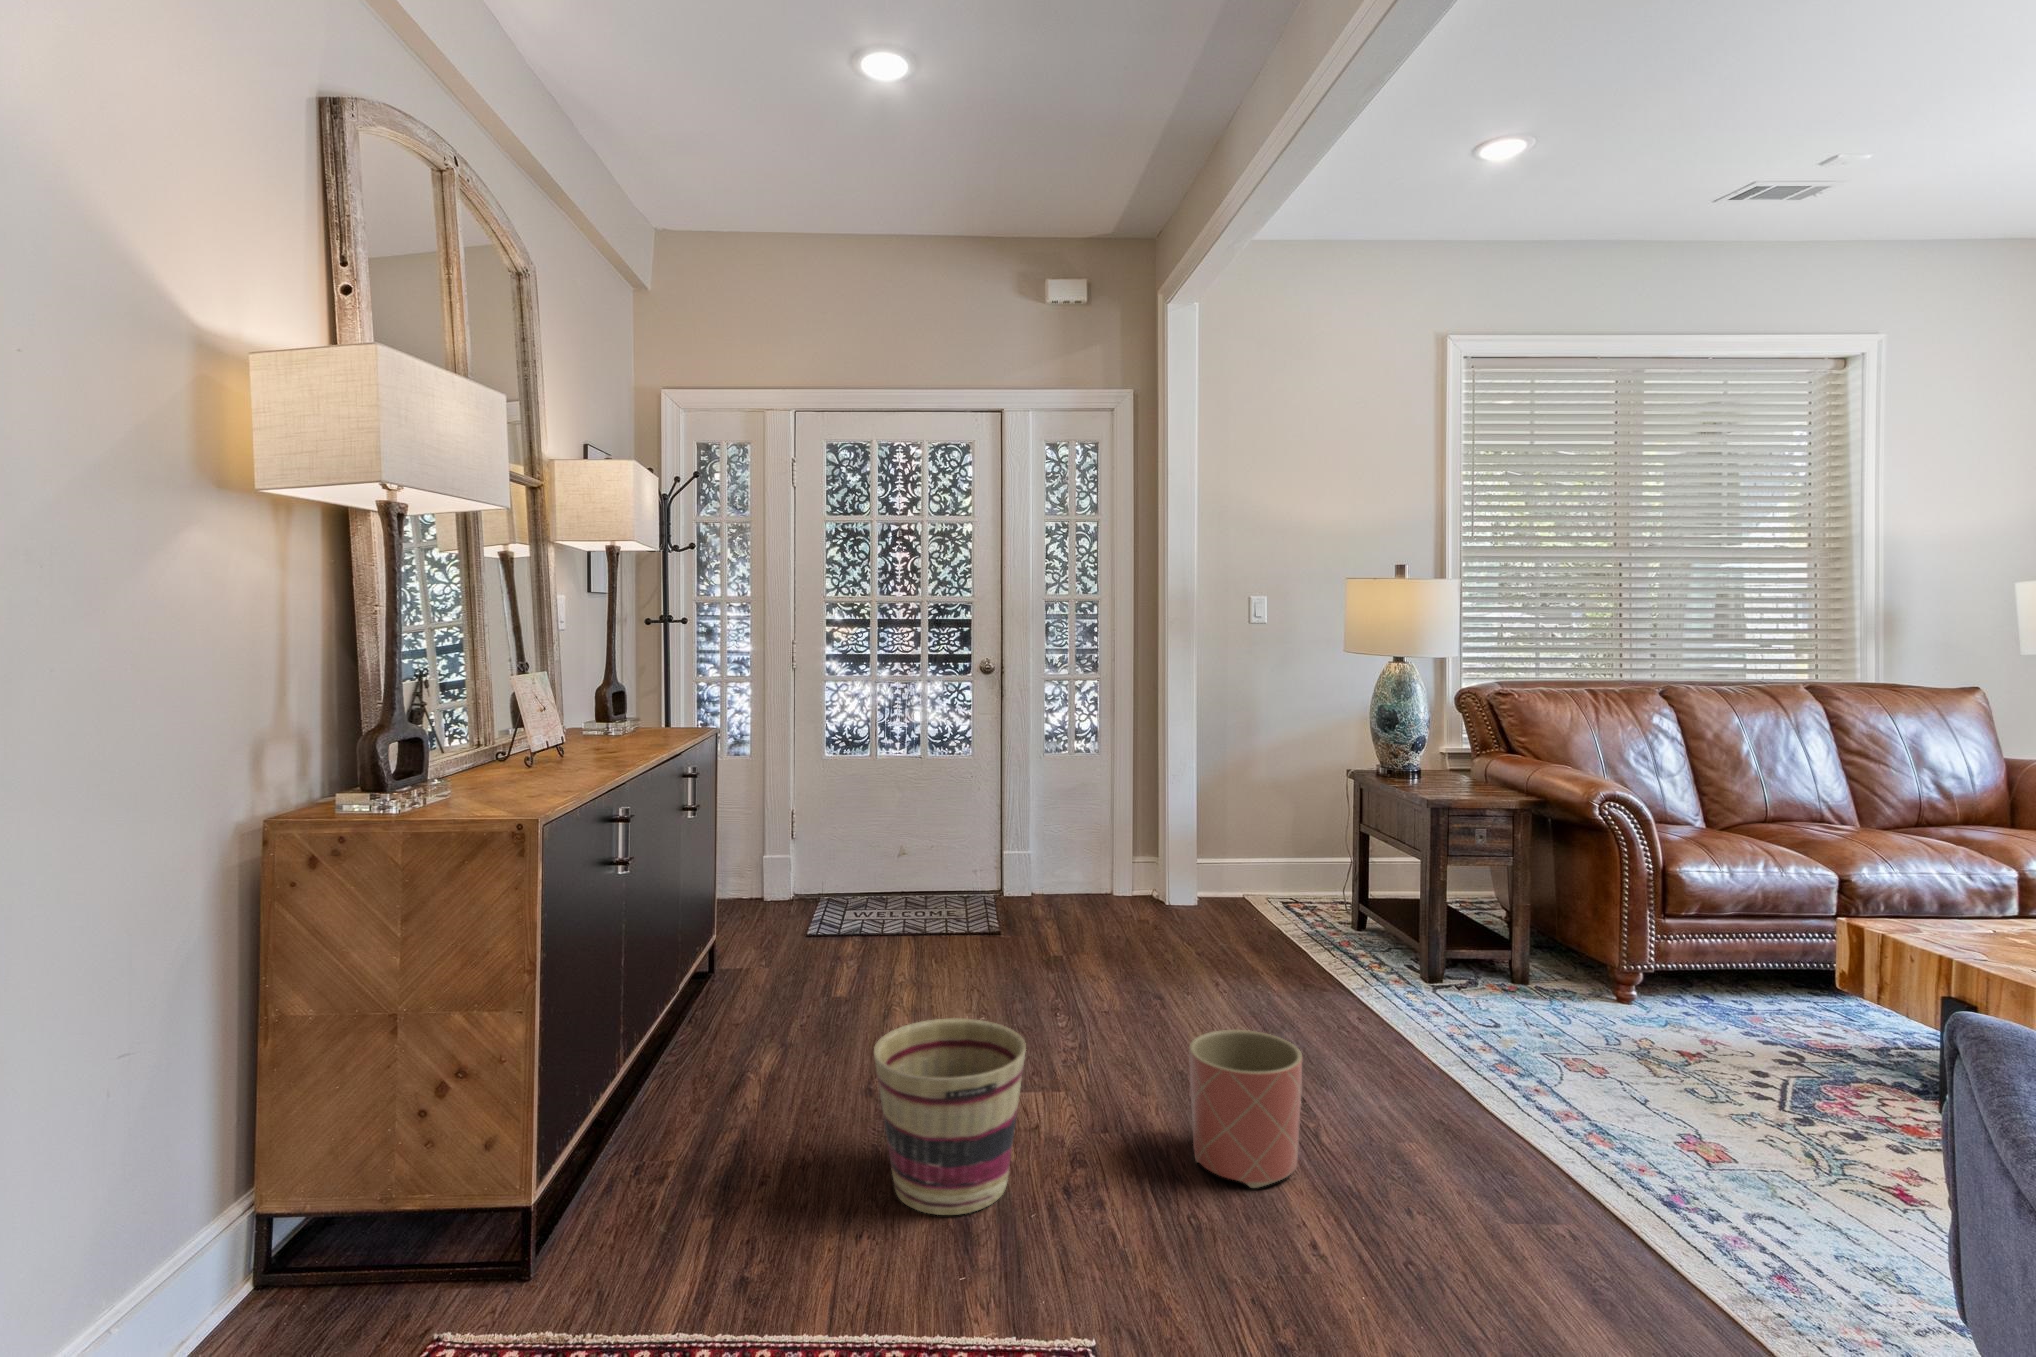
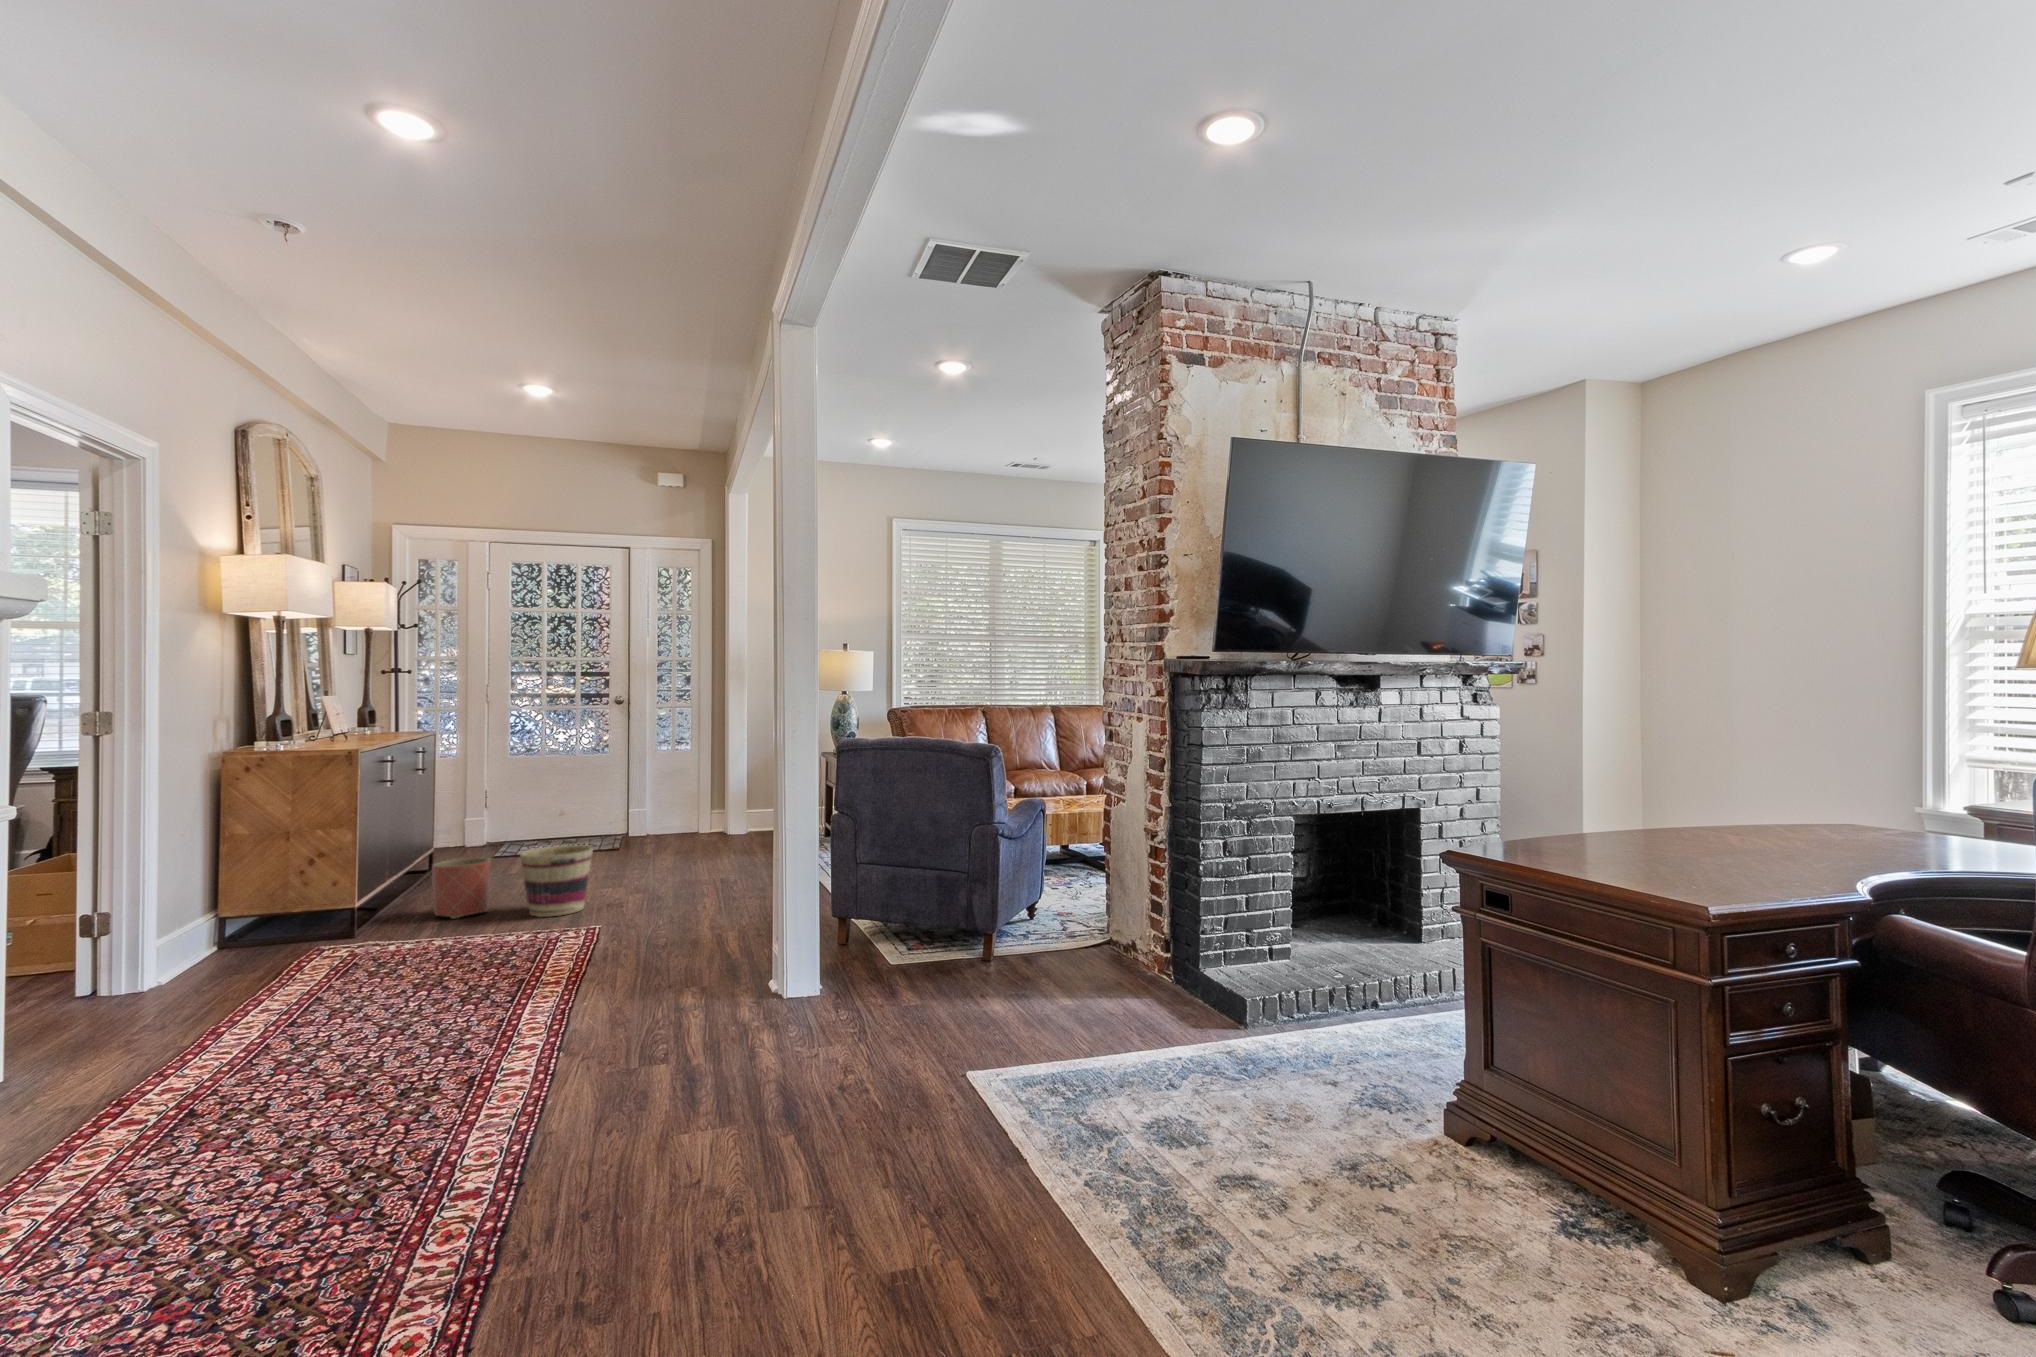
planter: present [1189,1030,1303,1188] -> present [432,858,491,919]

